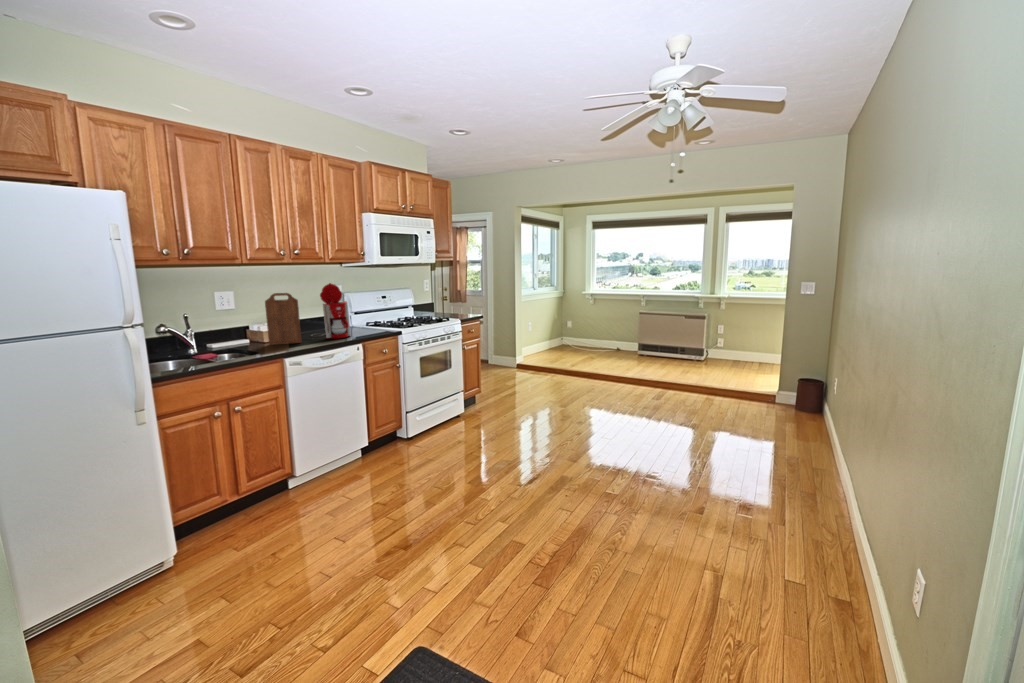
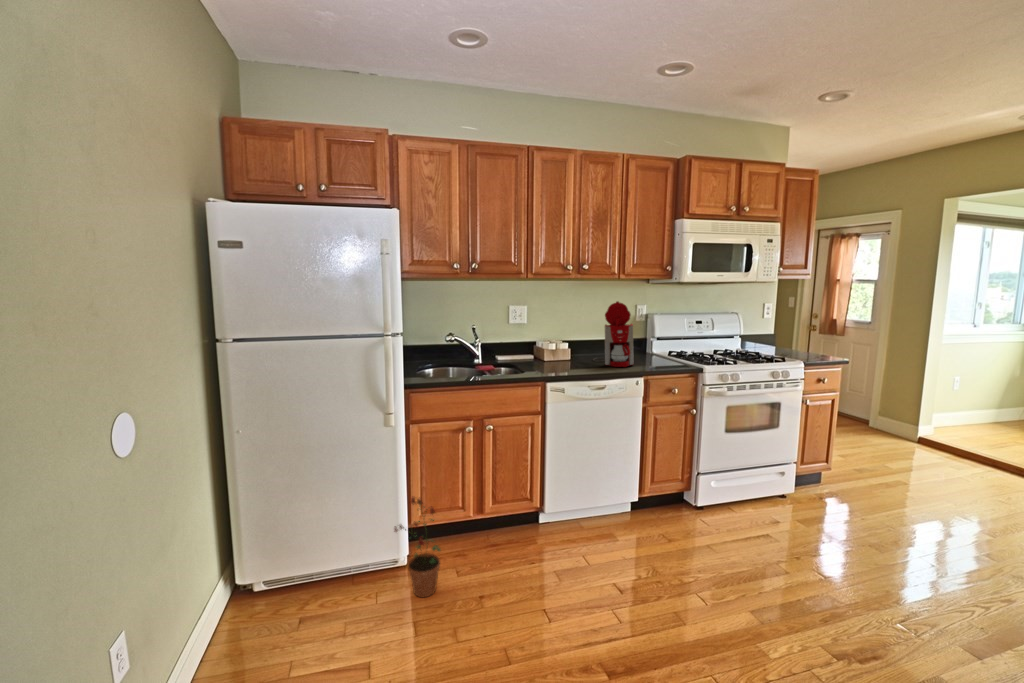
cutting board: present [265,293,301,345] -> none [545,310,576,366]
potted plant: none [161,486,225,579] -> present [394,497,440,597]

